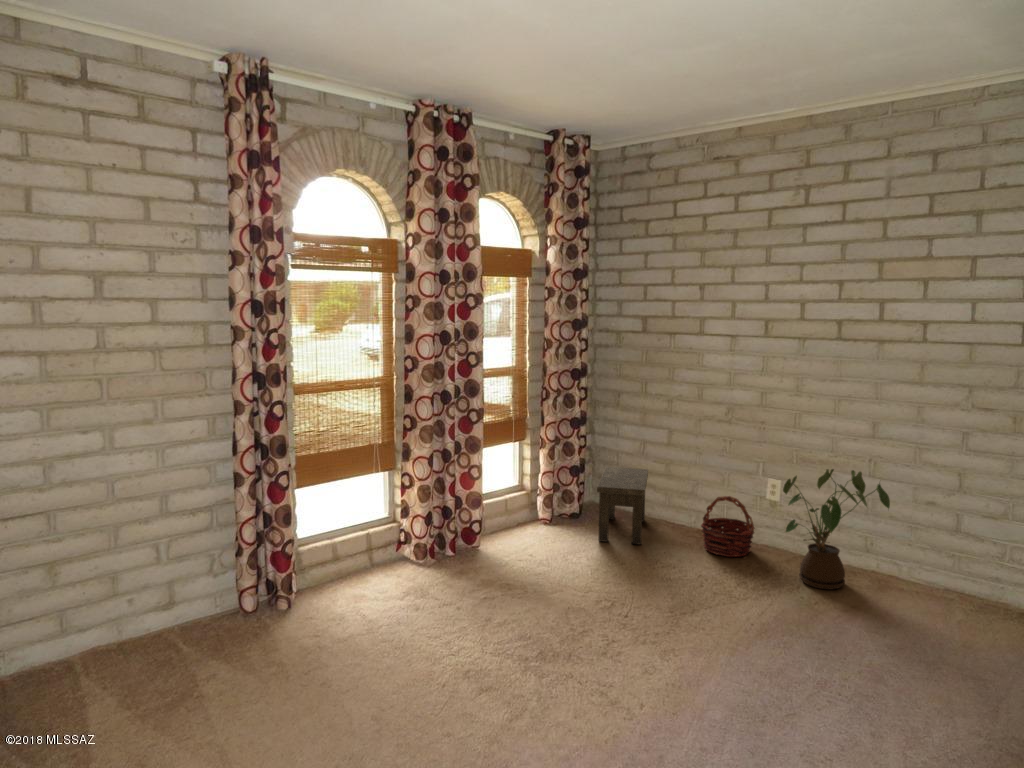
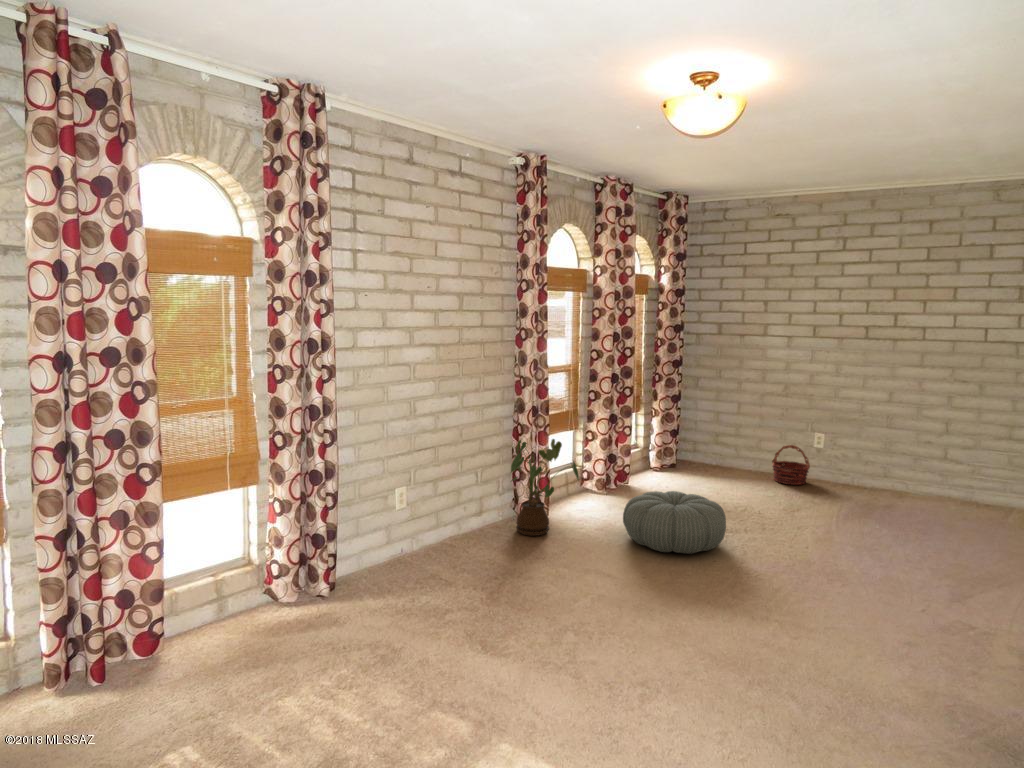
side table: present [597,467,648,545] -> none [694,430,737,480]
house plant: present [783,469,890,589] -> present [511,439,579,536]
pouf: none [354,583,522,706] -> present [623,491,726,553]

